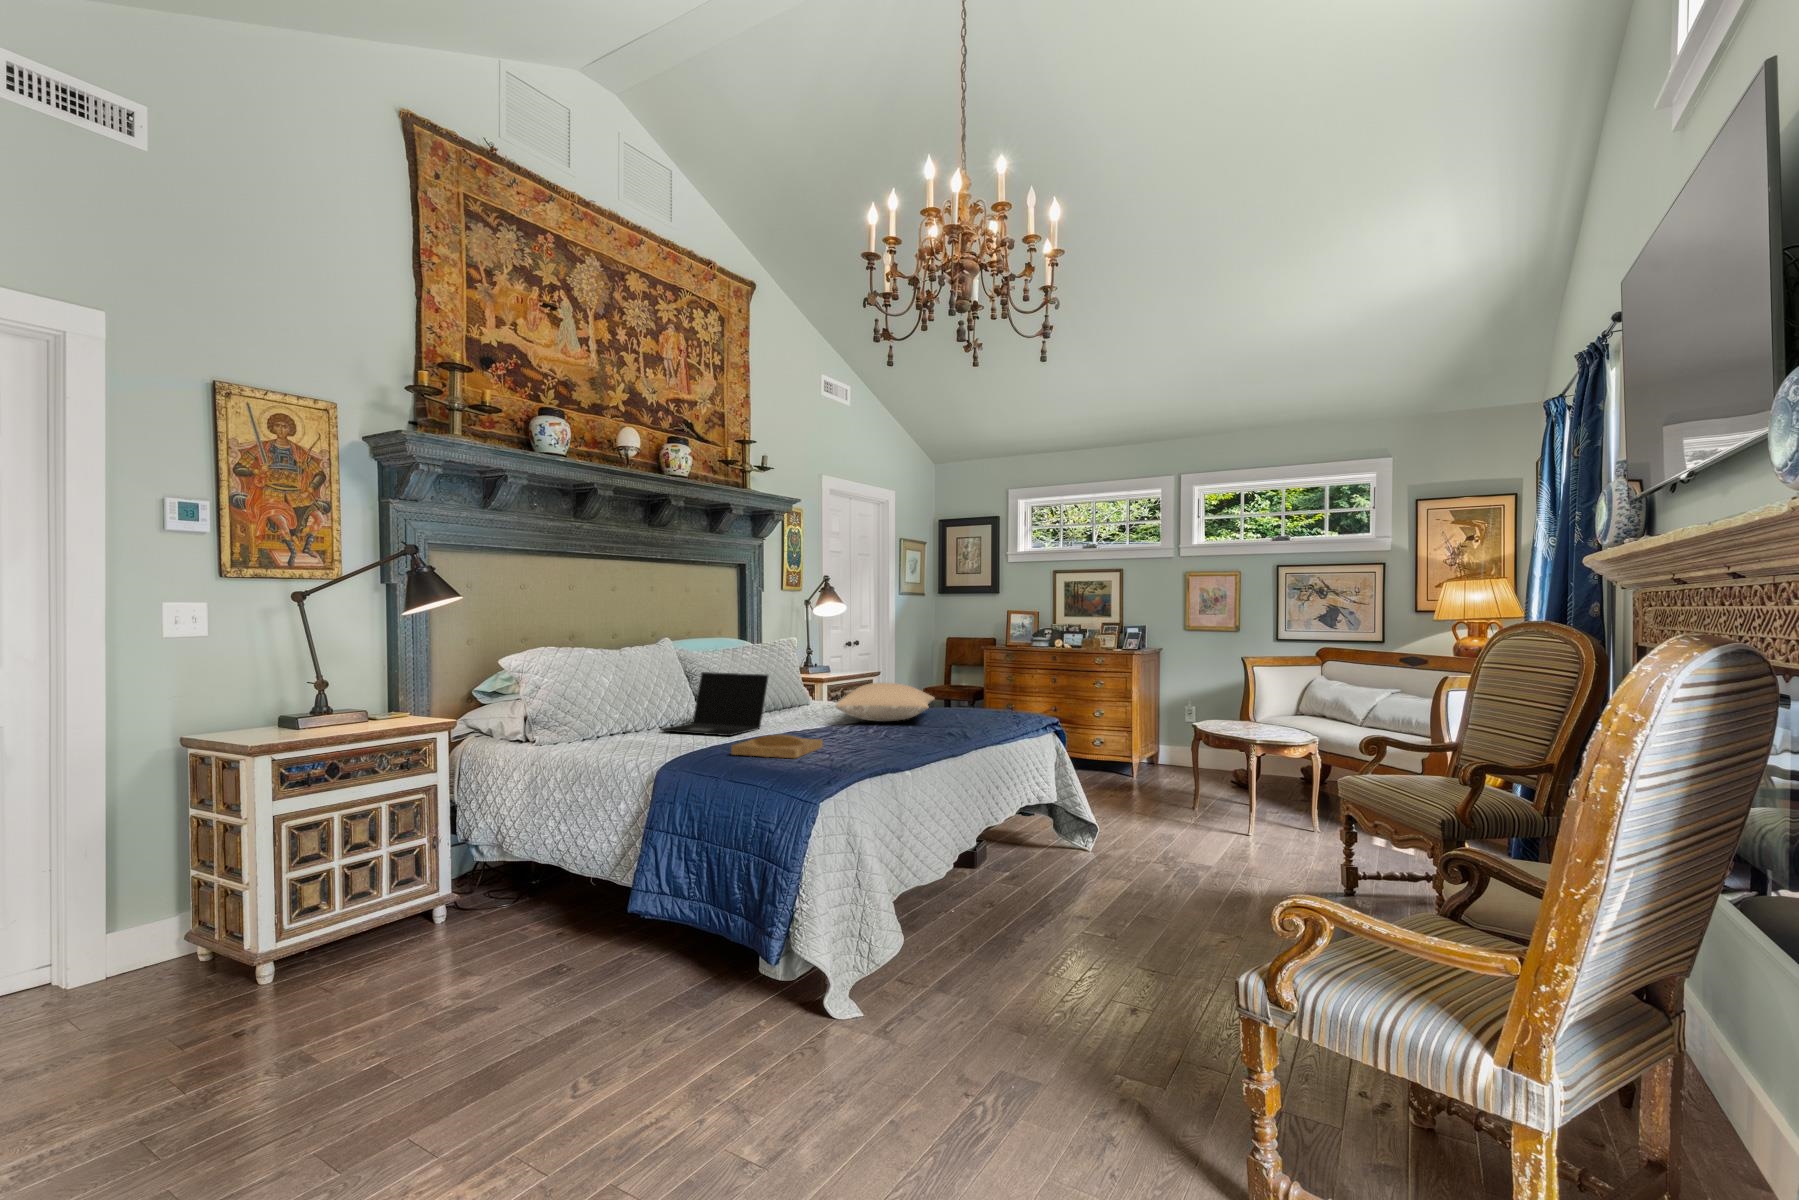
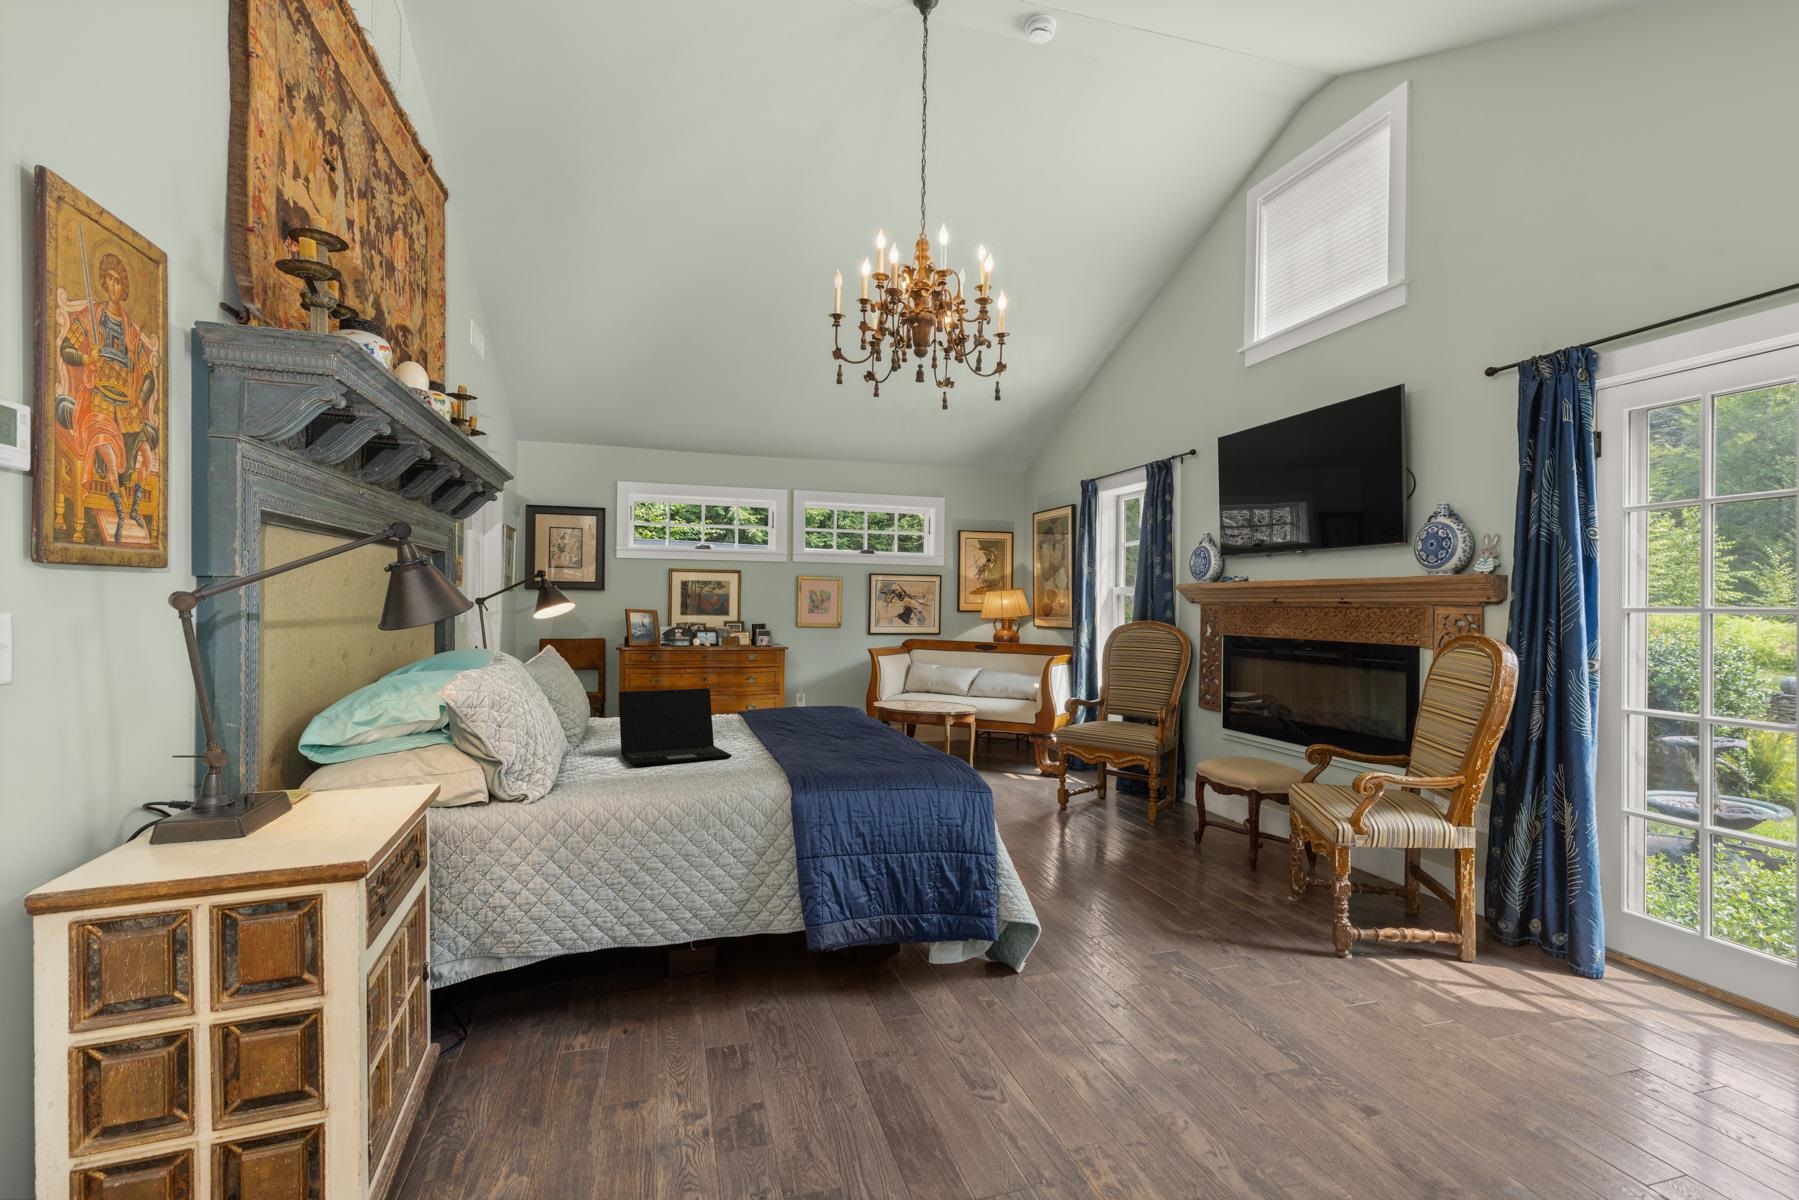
pillow: present [836,683,934,722] -> none [725,688,849,727]
tray: present [731,735,823,758] -> none [800,744,893,769]

